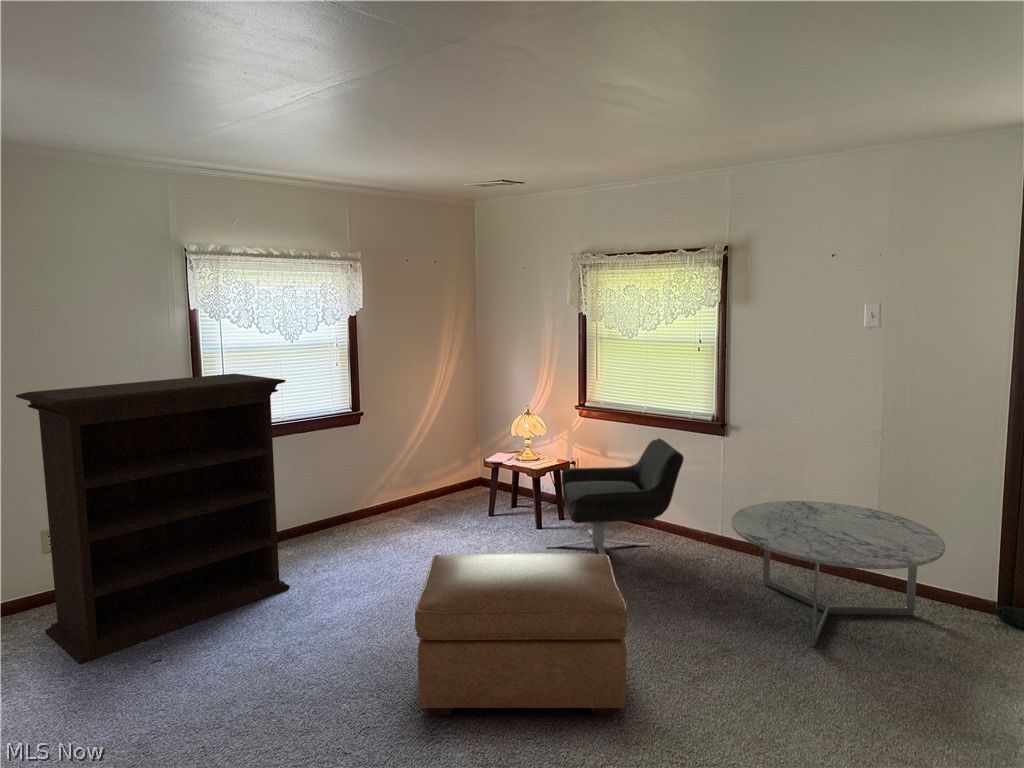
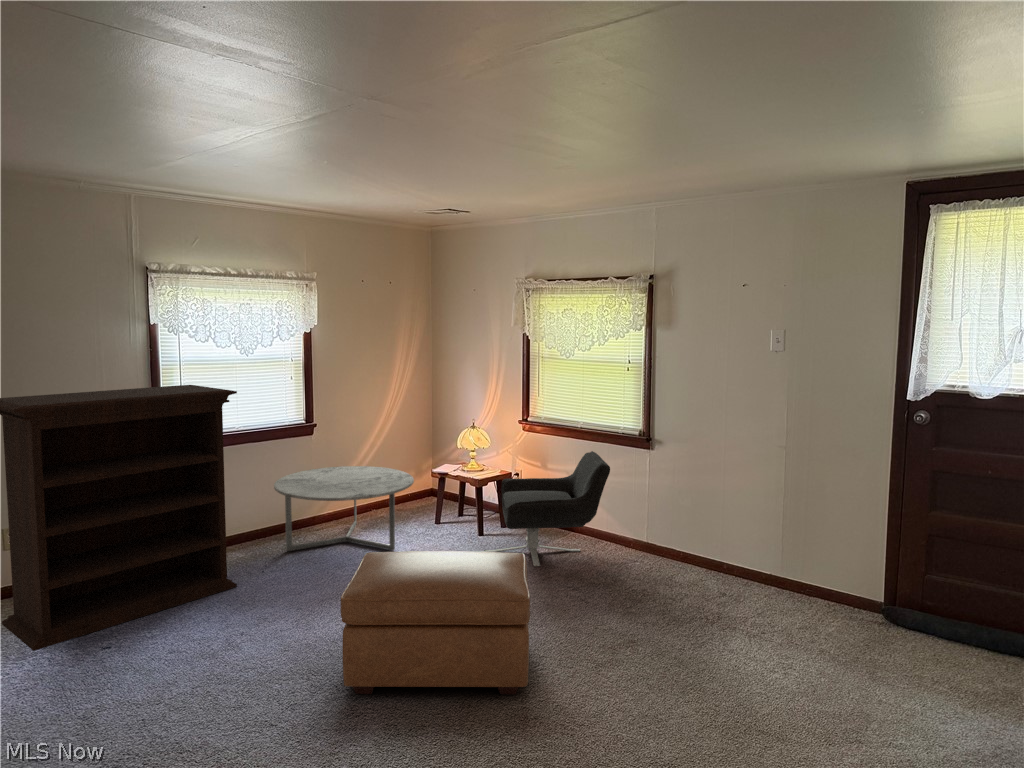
coffee table: present [731,501,945,647] -> present [274,466,414,551]

